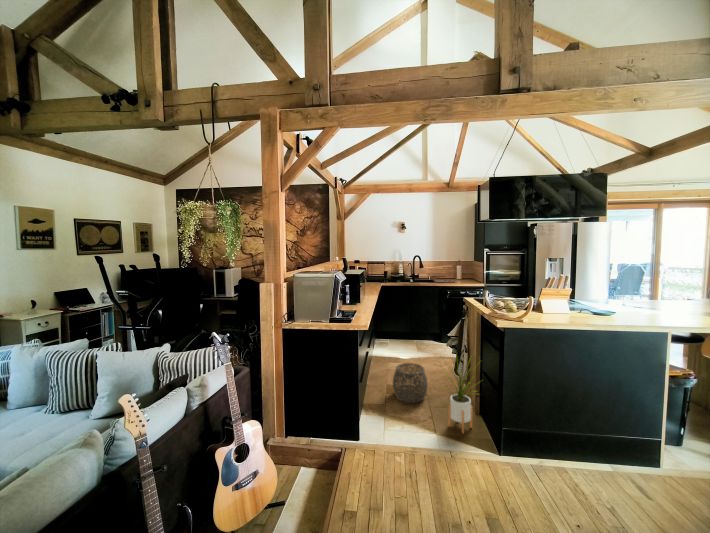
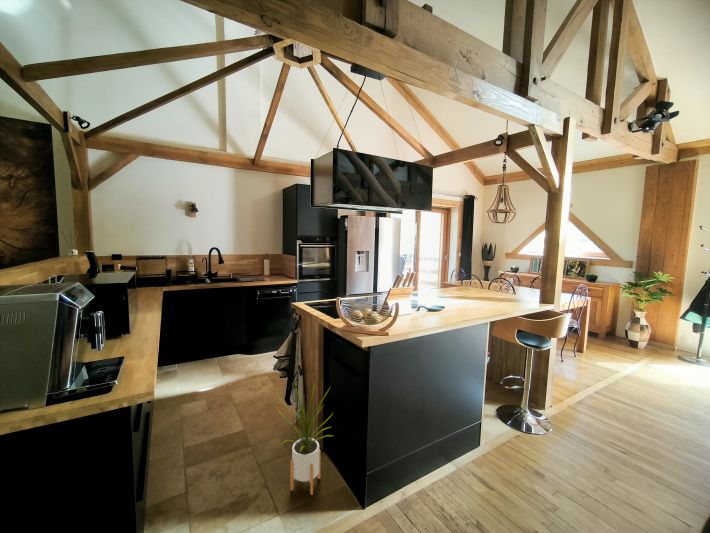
woven basket: present [393,363,428,403] -> none [196,405,252,472]

